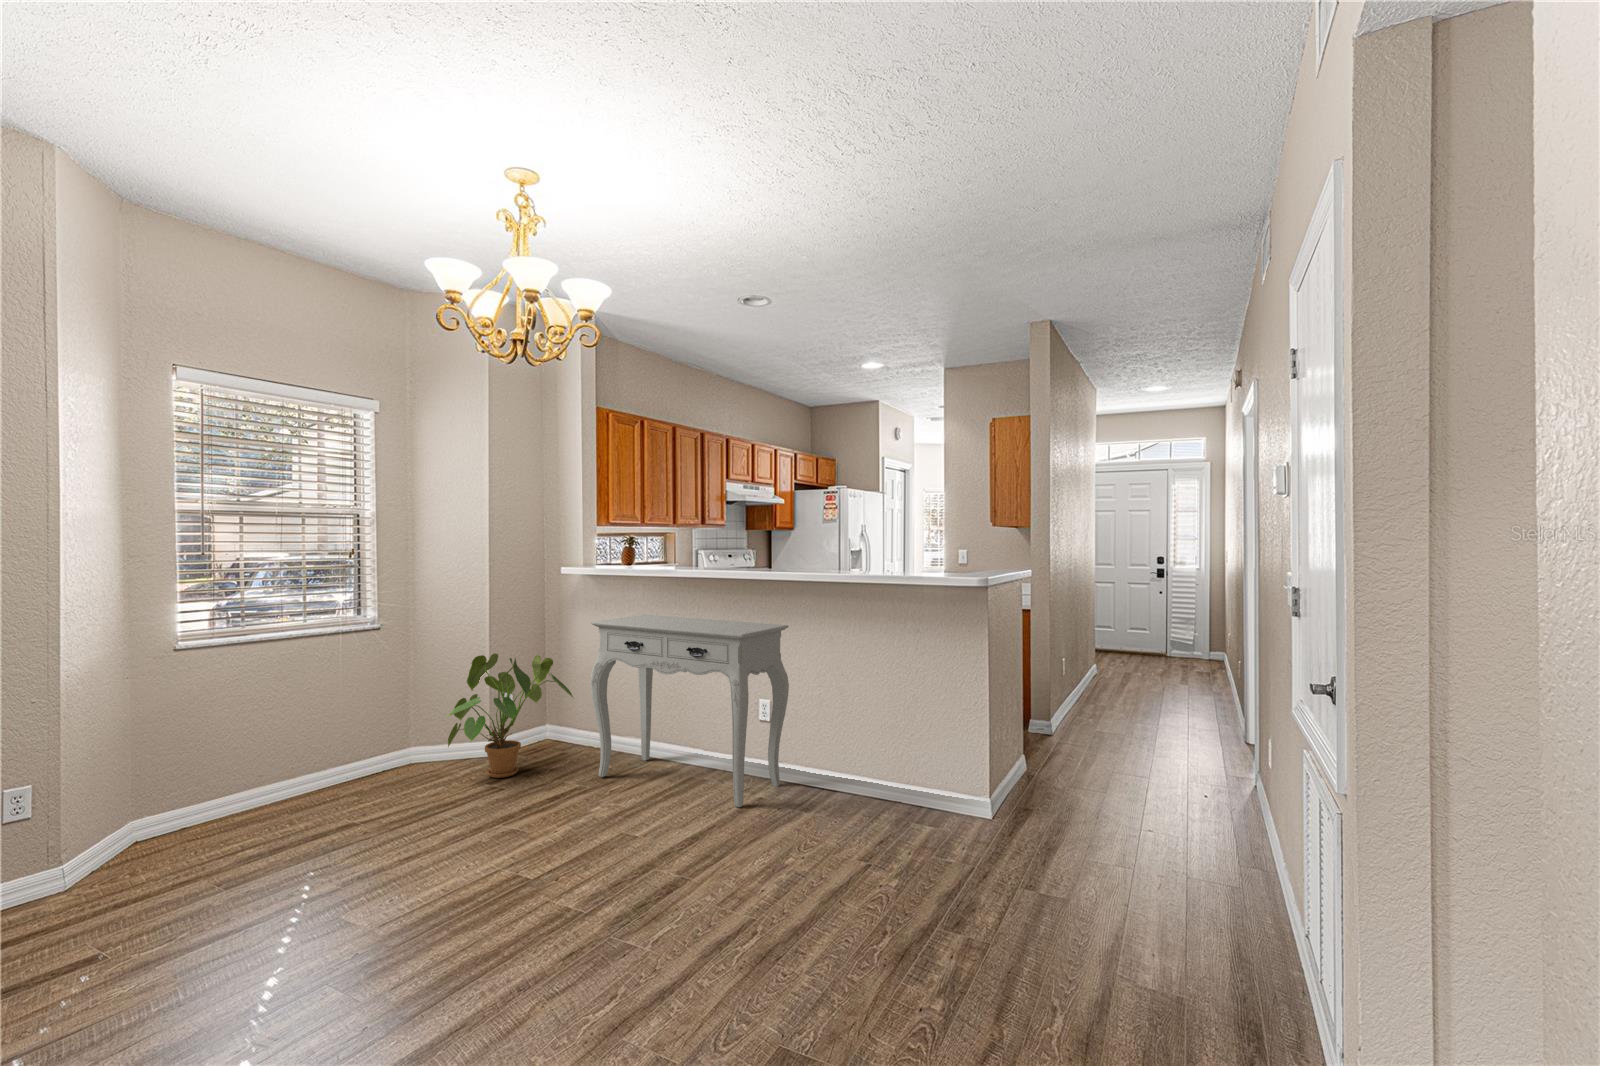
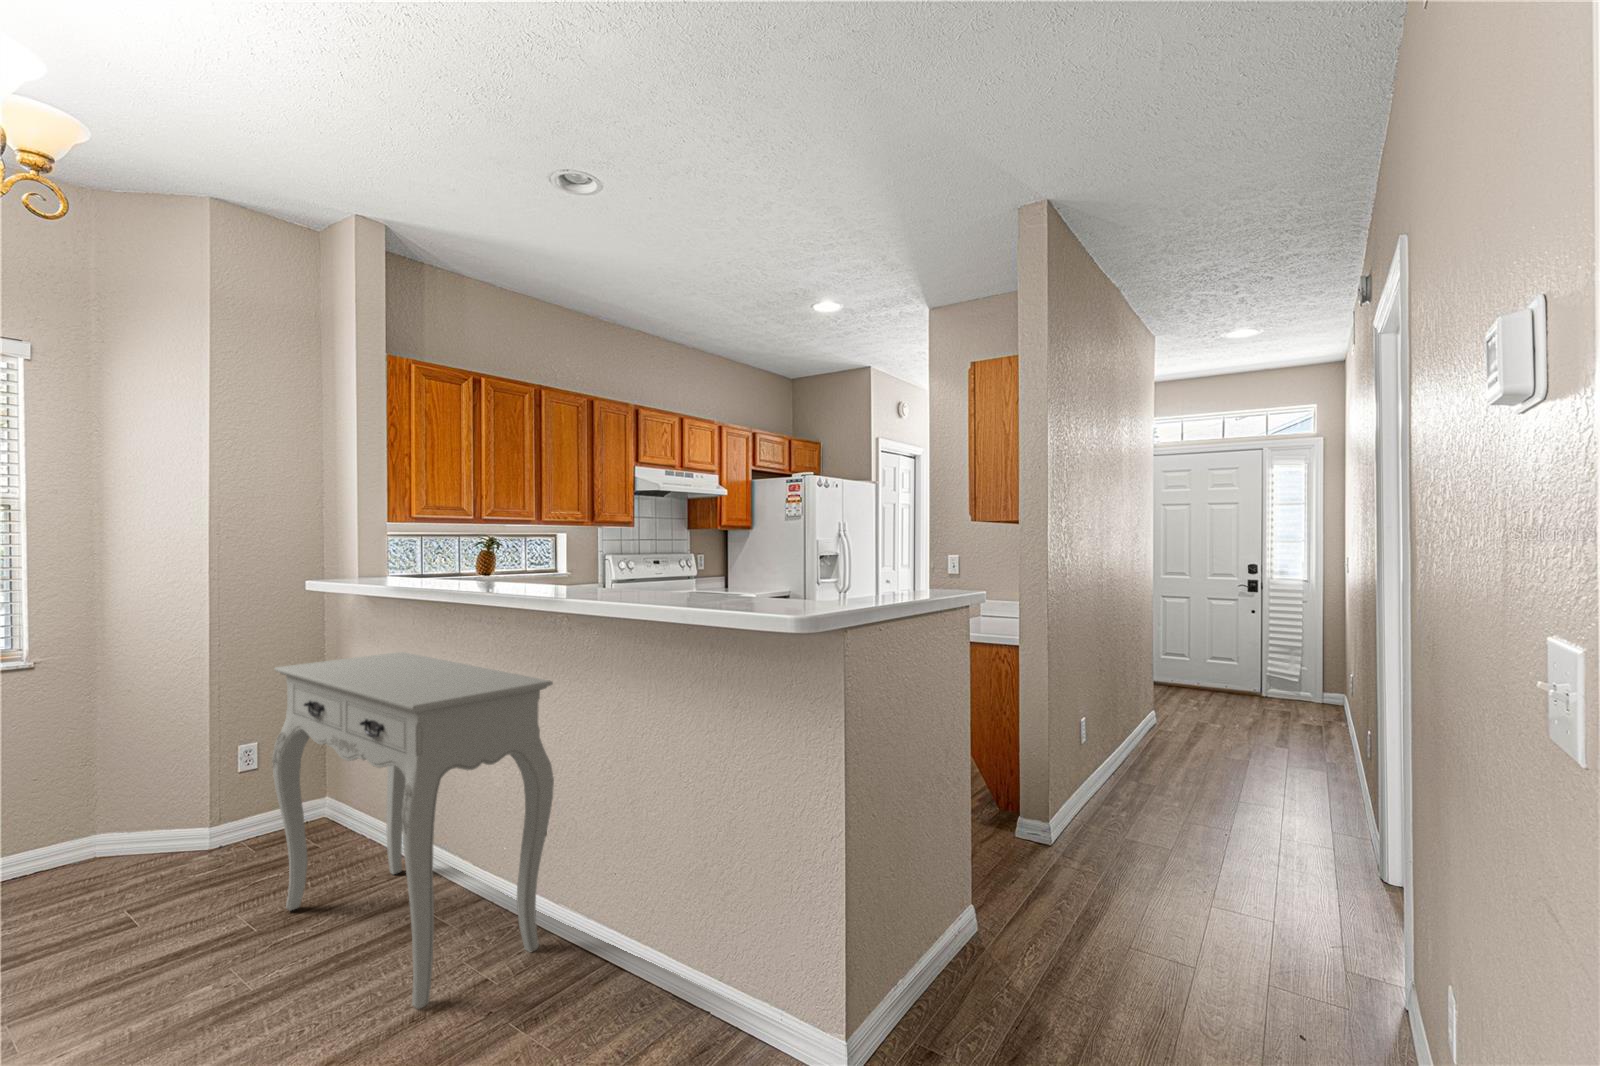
house plant: present [446,653,573,778] -> none [62,705,292,902]

